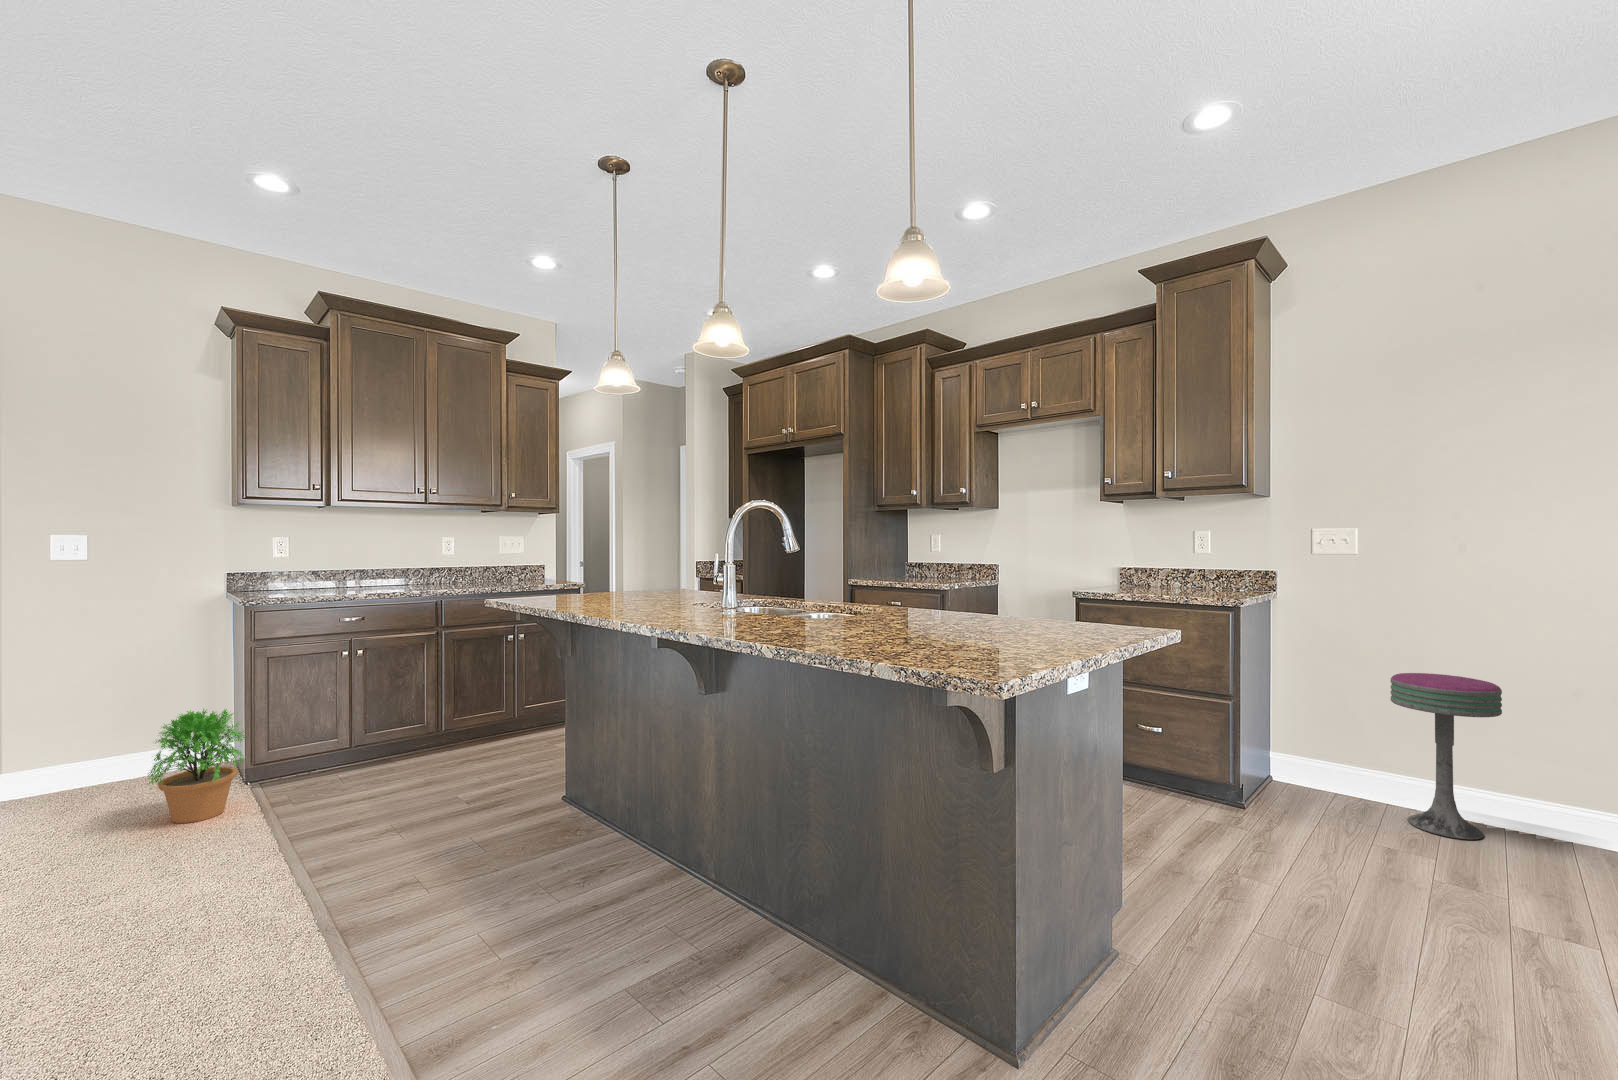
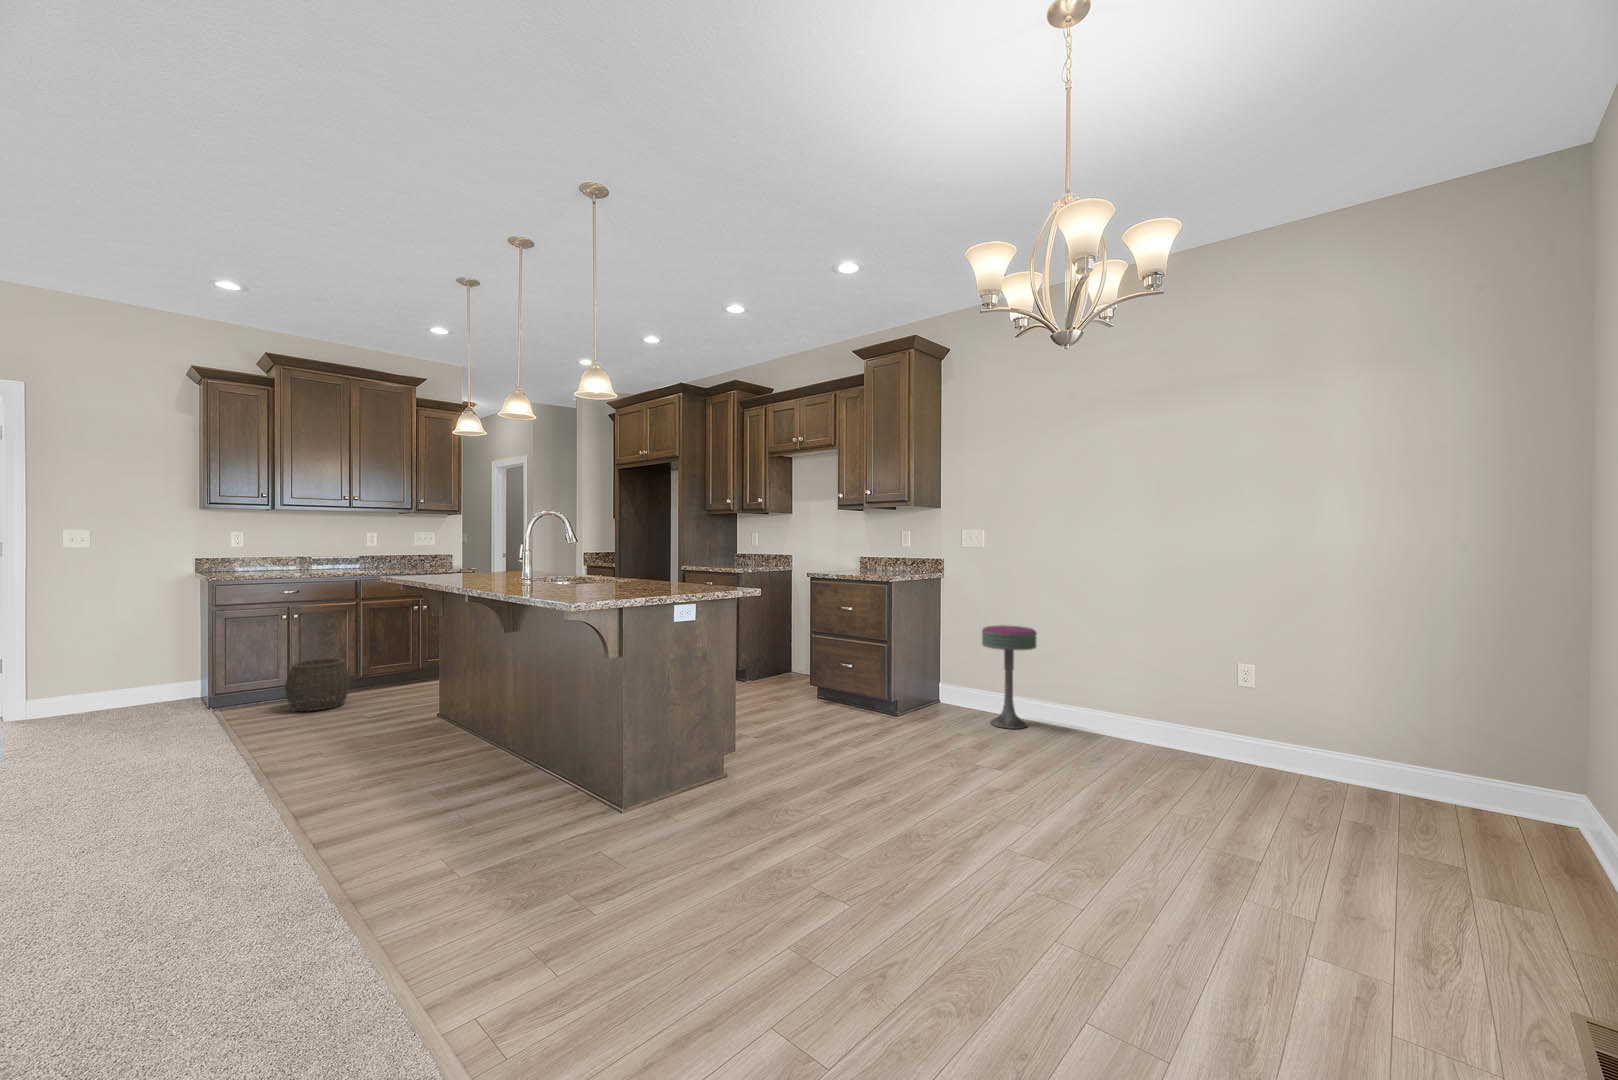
potted plant: present [147,709,245,823] -> none [139,649,213,726]
woven basket: none [349,713,438,794] -> present [285,658,350,712]

